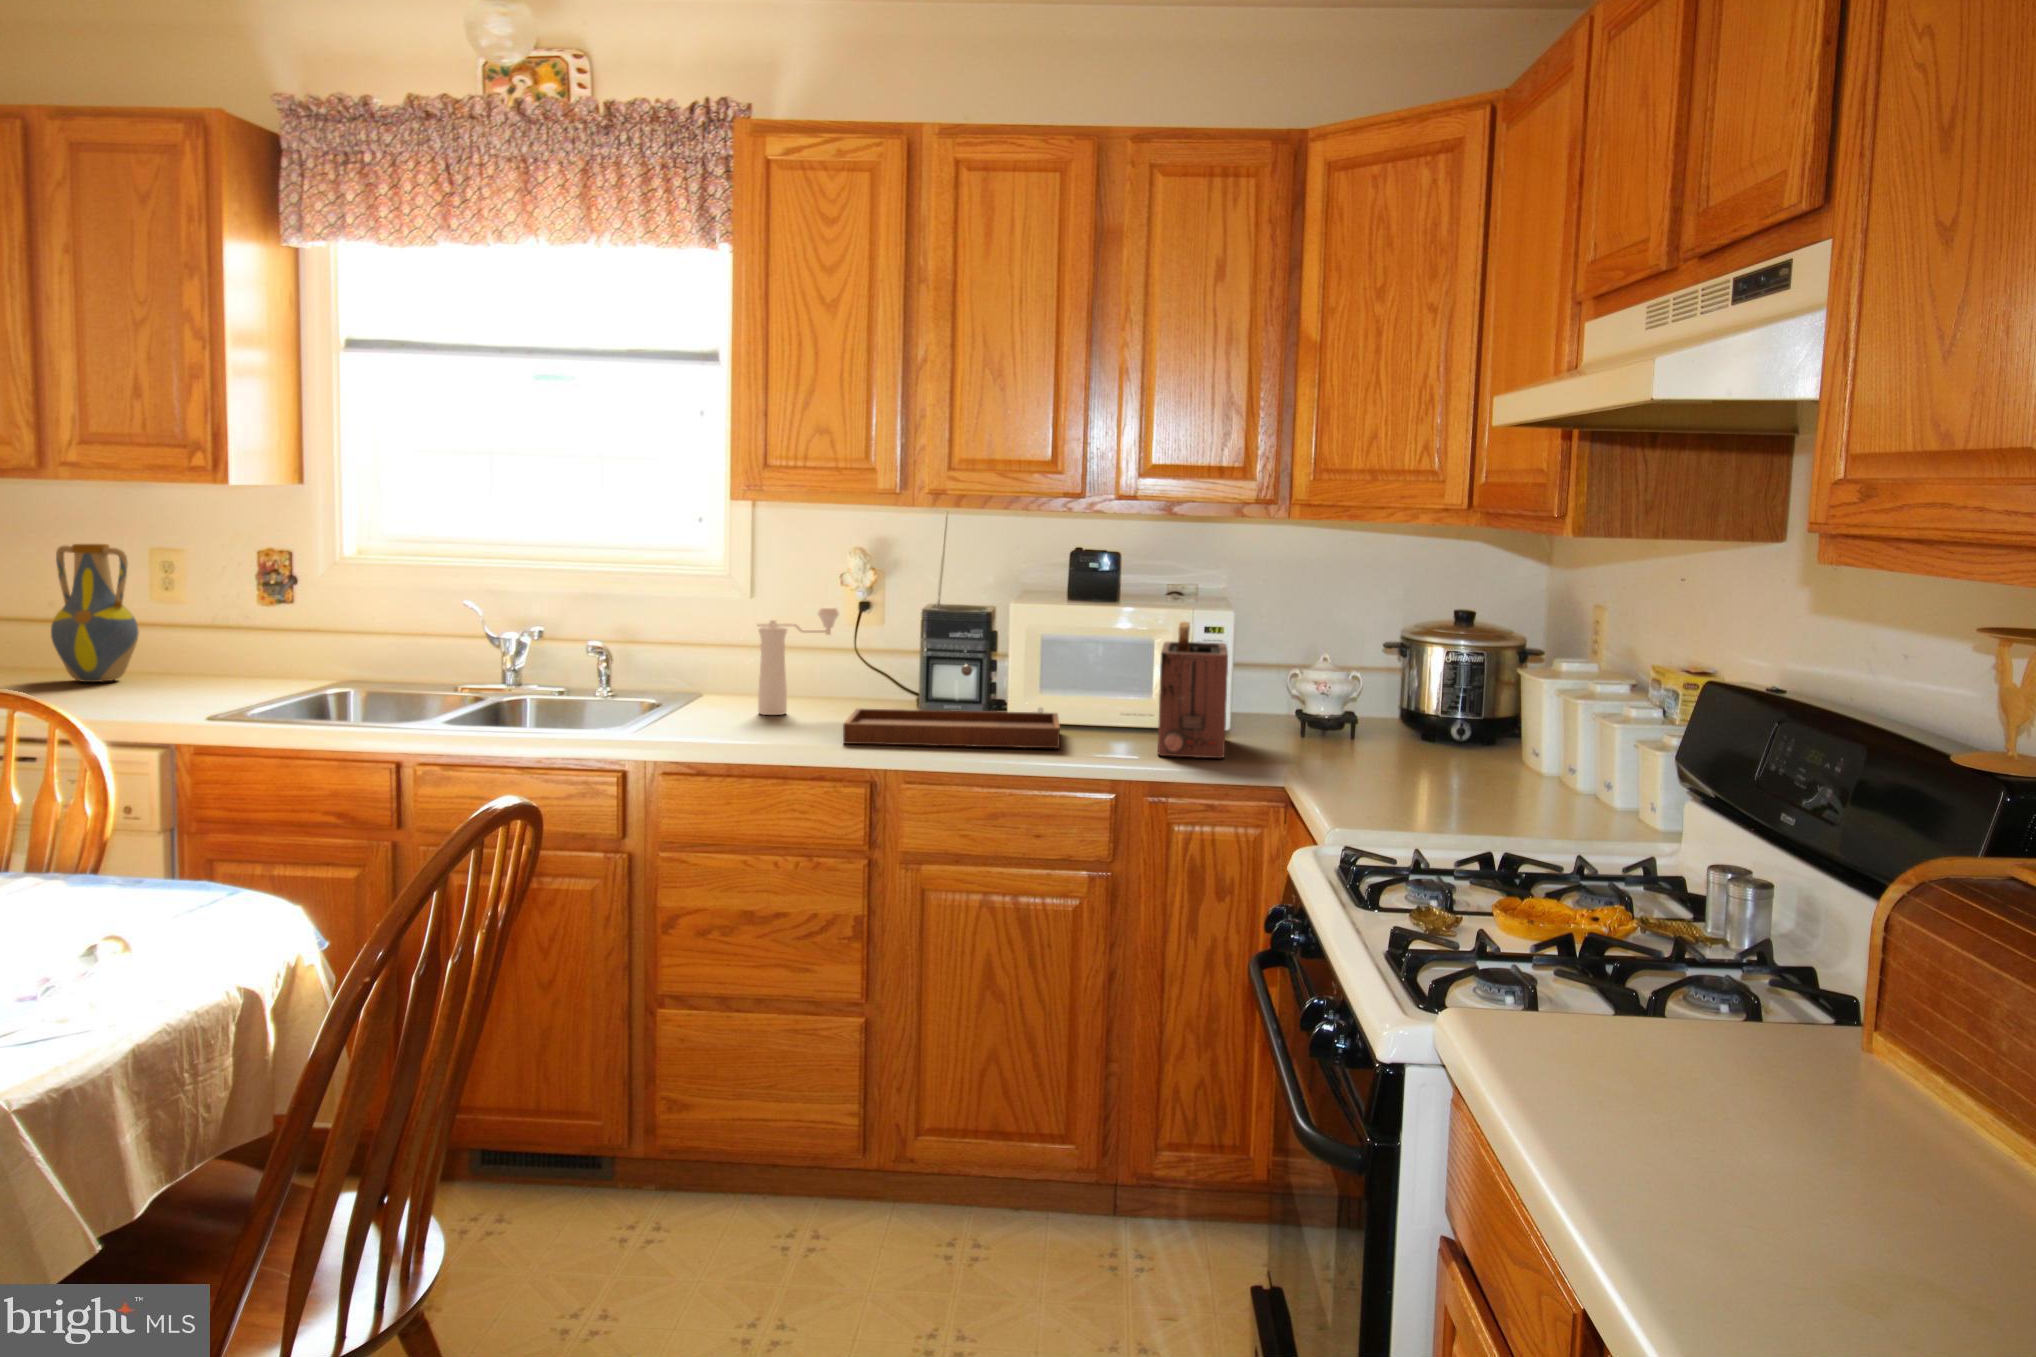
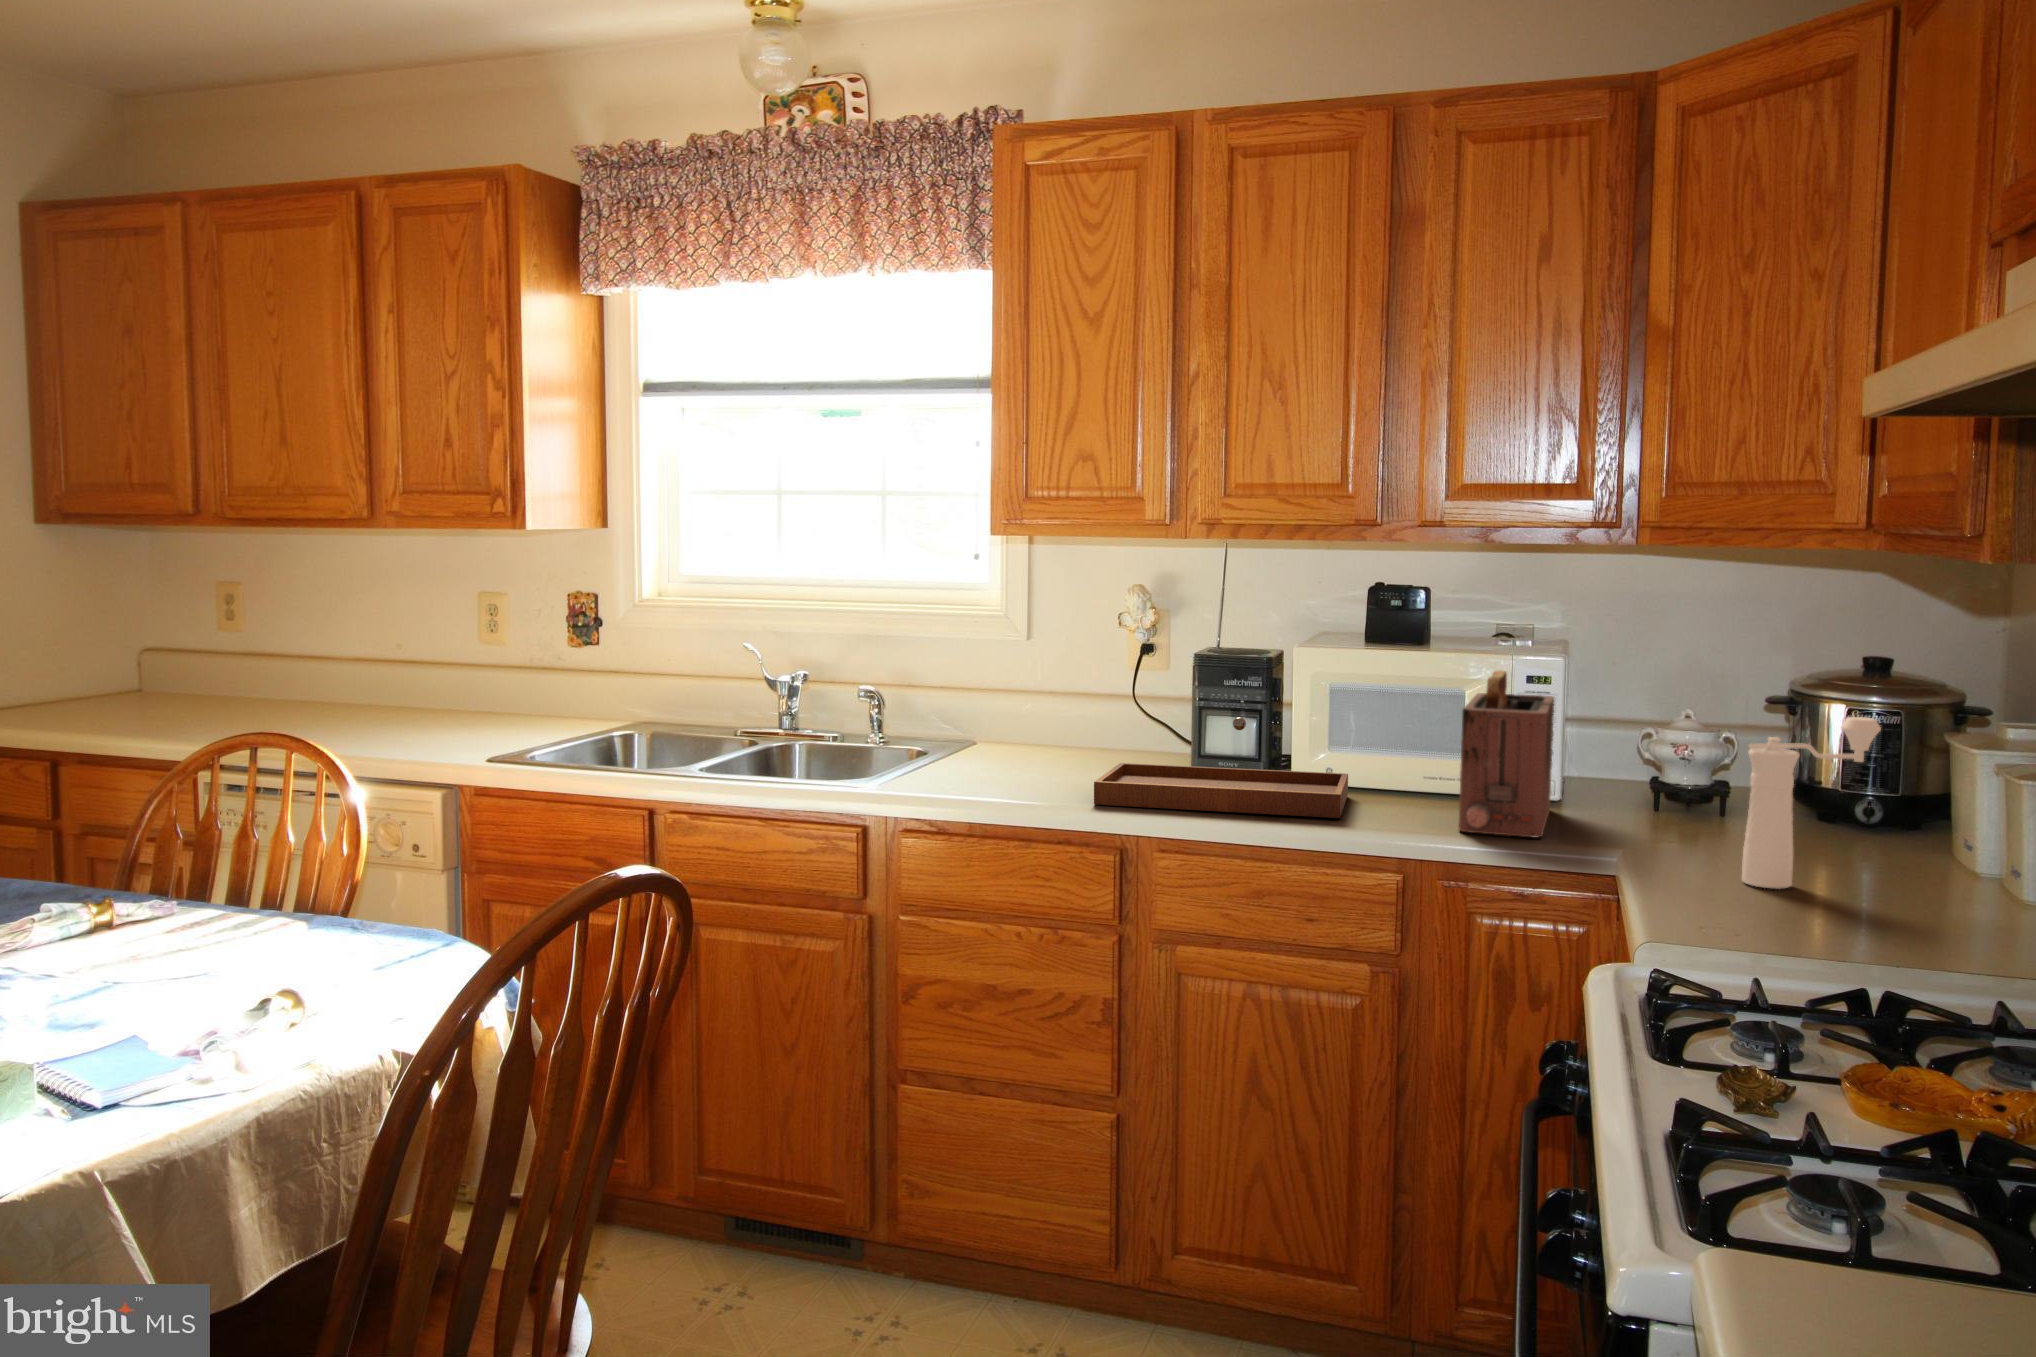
vase: present [51,544,139,682] -> none [387,587,463,717]
pepper mill: present [757,607,839,715] -> present [1742,717,1881,889]

